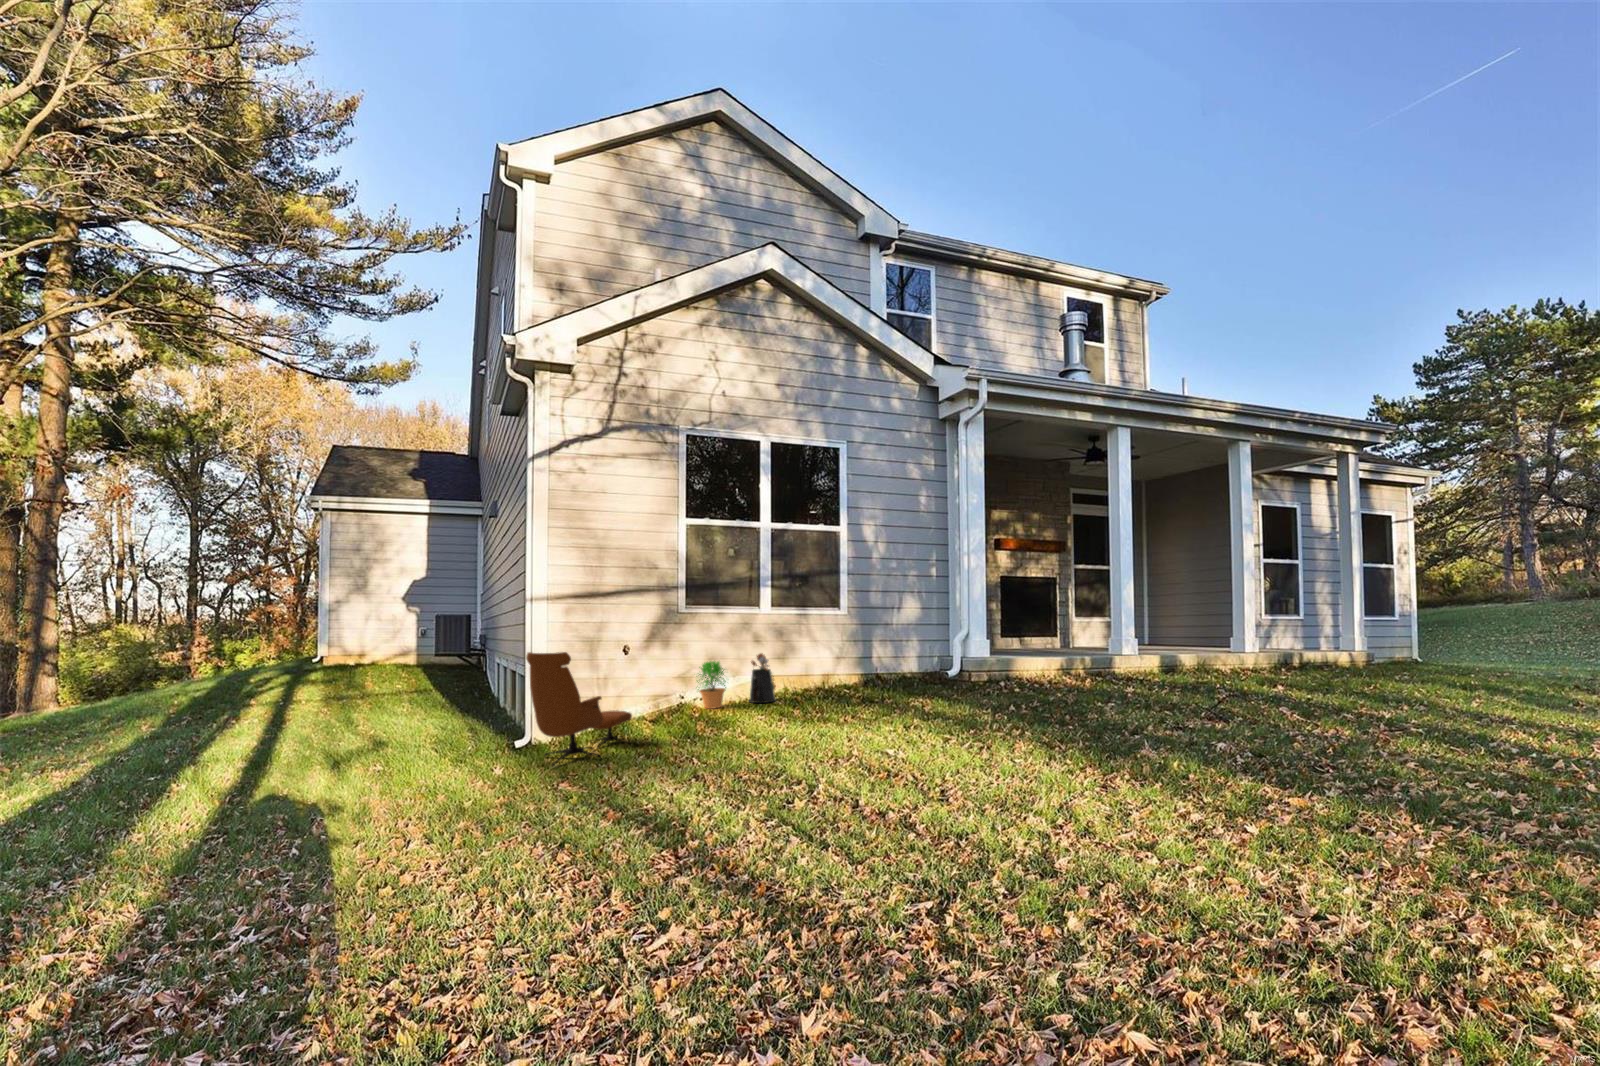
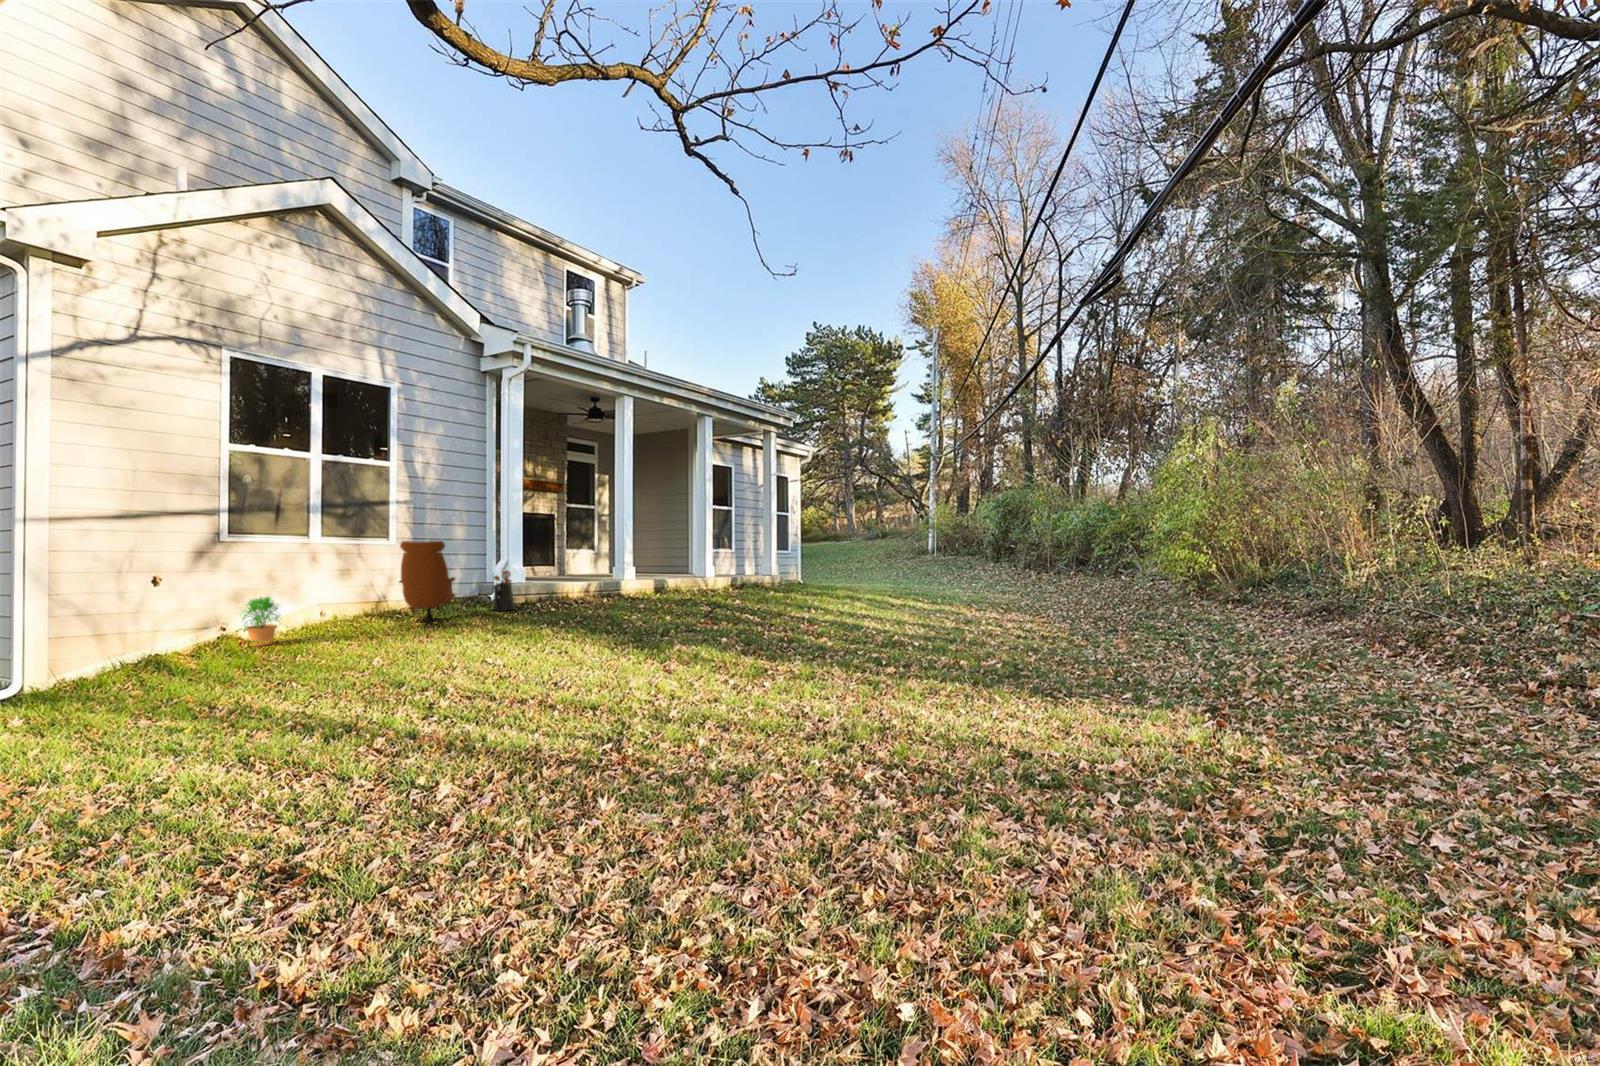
lounge chair: present [526,652,632,766] -> present [399,541,458,630]
watering can: present [749,653,776,703] -> present [493,571,515,611]

